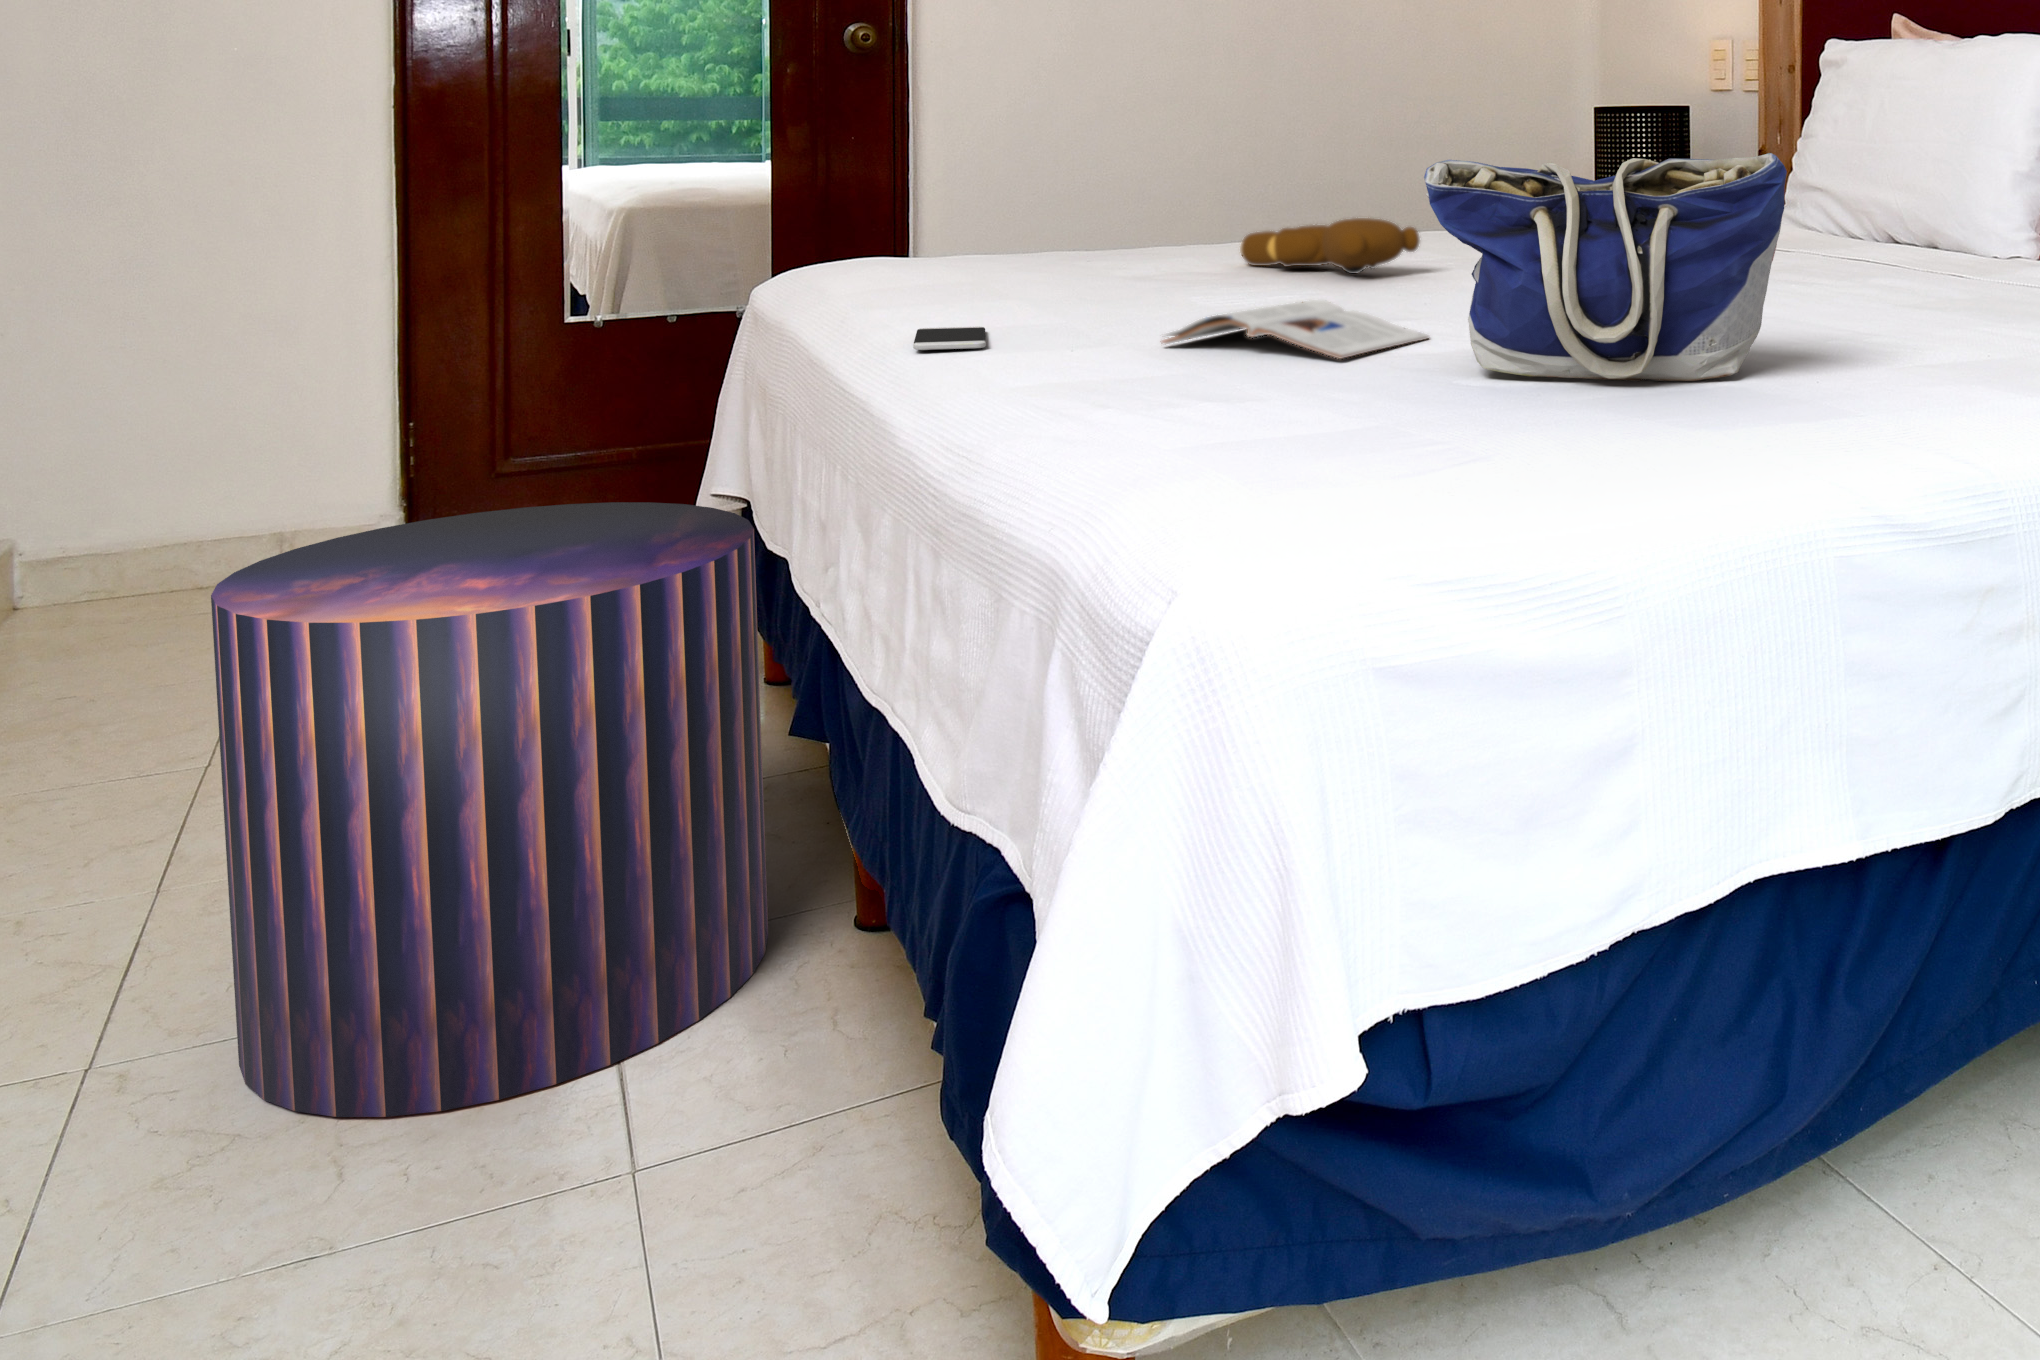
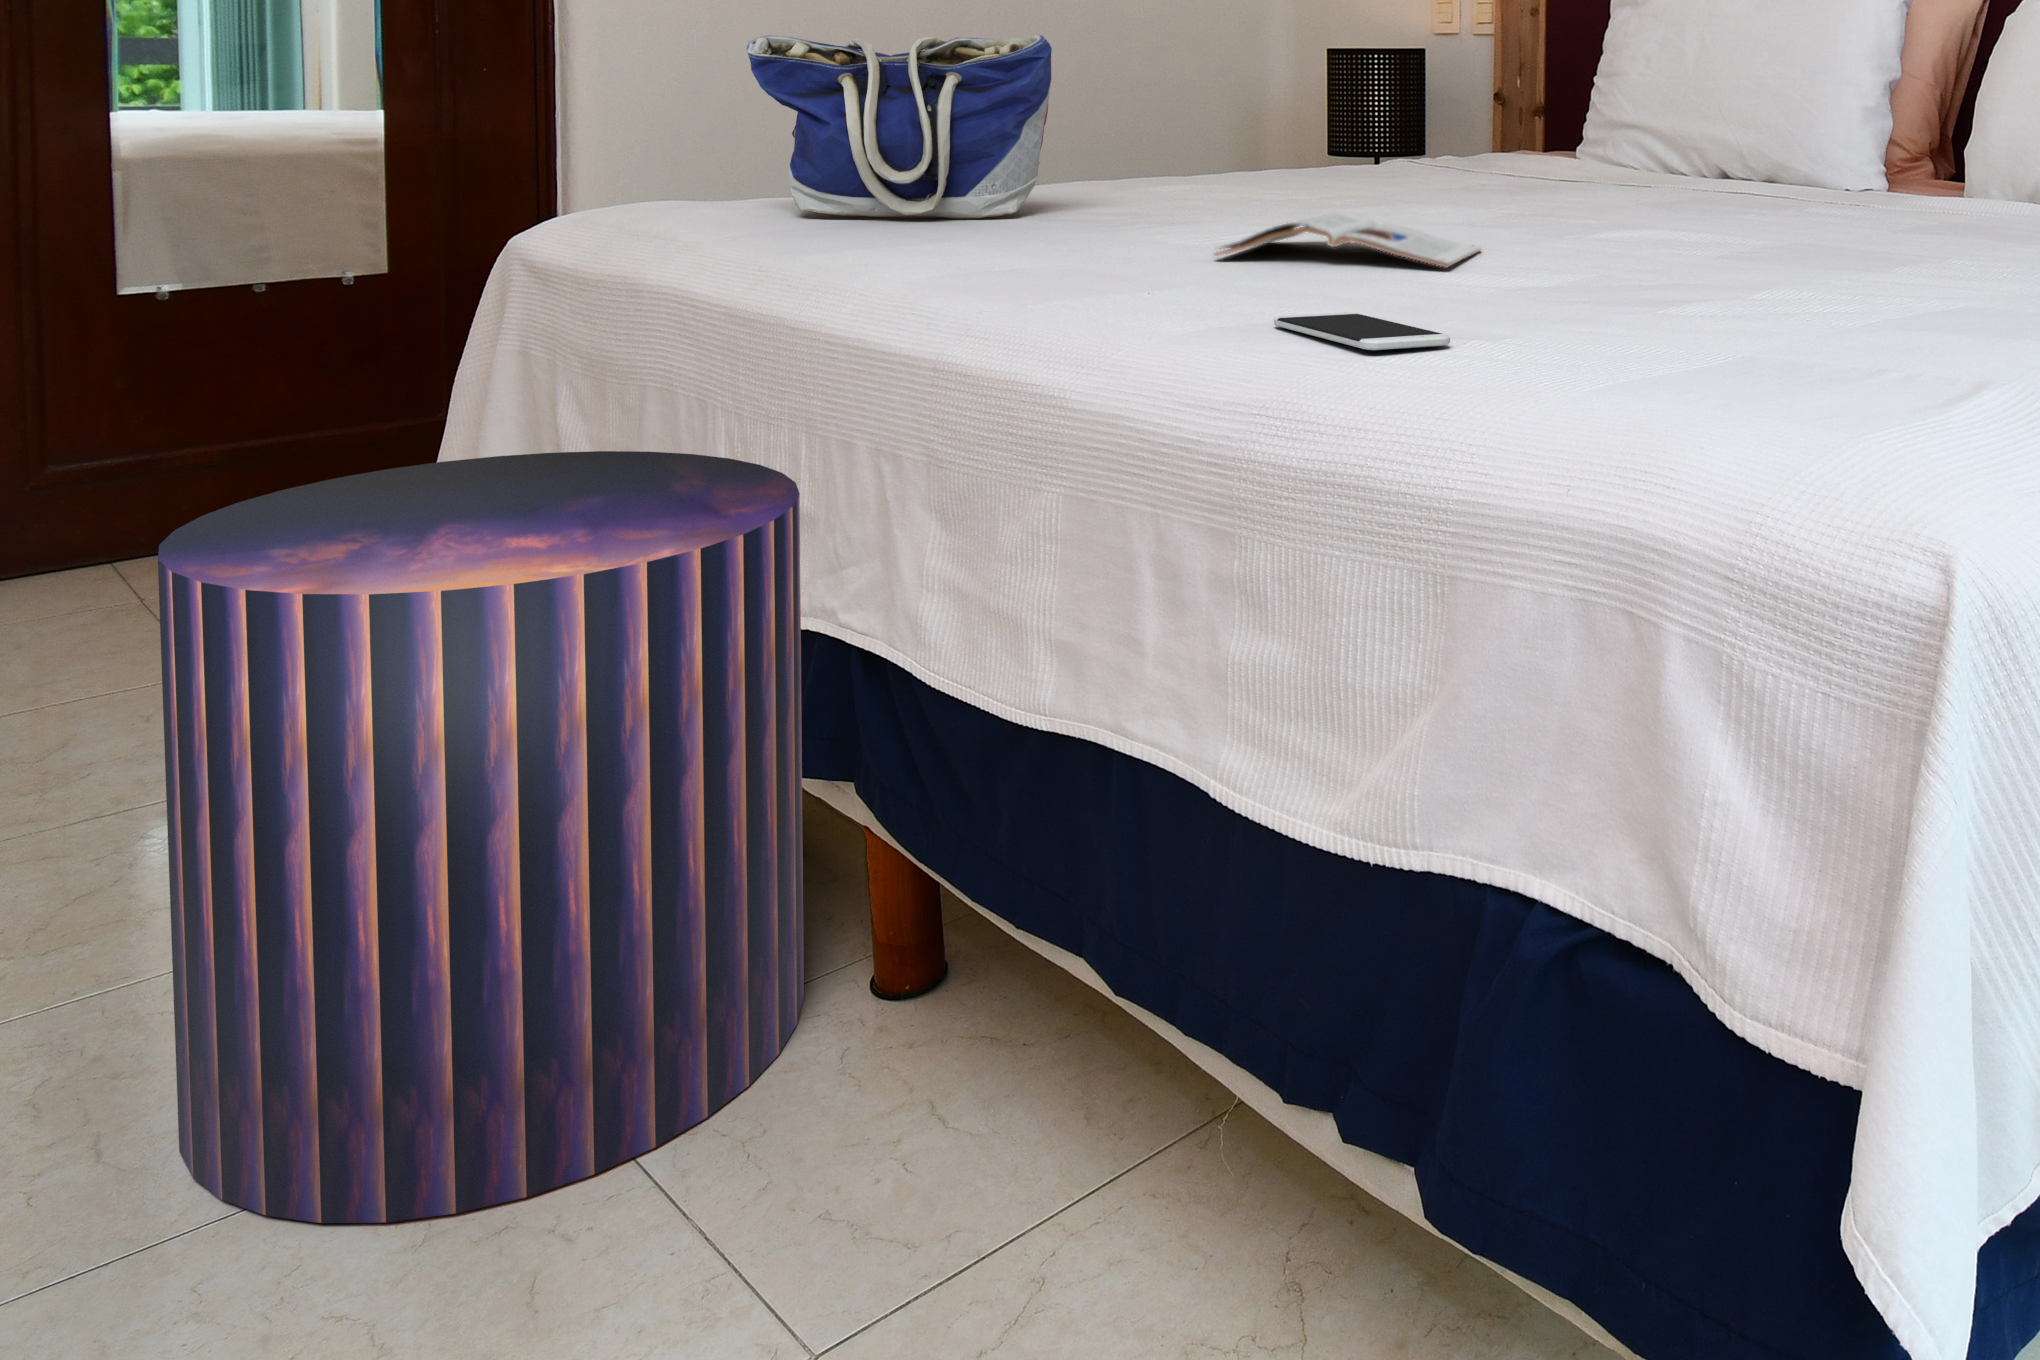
tote bag: present [1424,153,1787,381] -> present [746,34,1052,218]
teddy bear: present [1240,218,1420,274] -> none [1096,139,1320,199]
smartphone: present [913,327,986,350] -> present [1274,313,1450,350]

